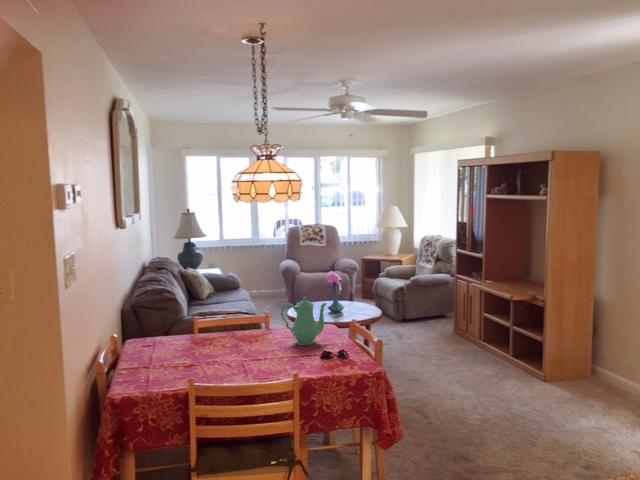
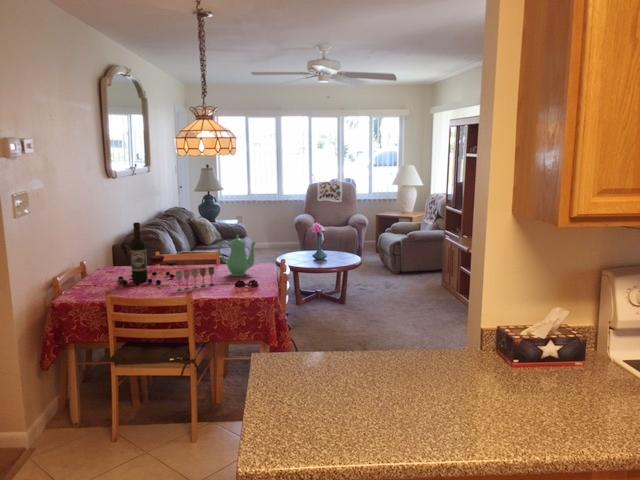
wine bottle: none [167,287,244,366] -> present [118,223,177,285]
wine glass: none [253,337,292,369] -> present [176,267,214,290]

